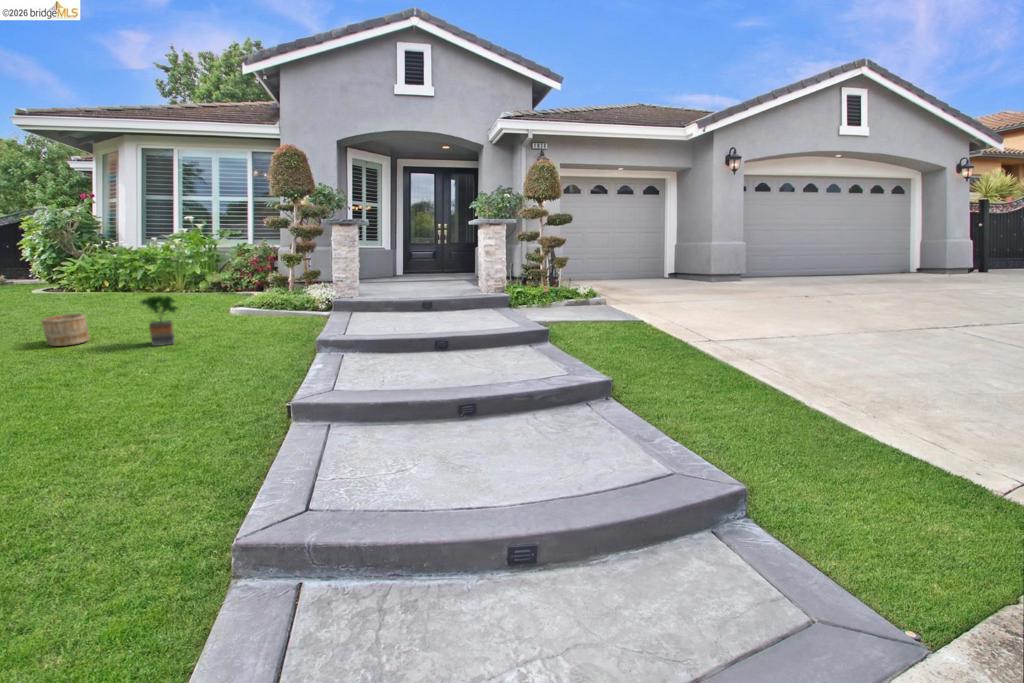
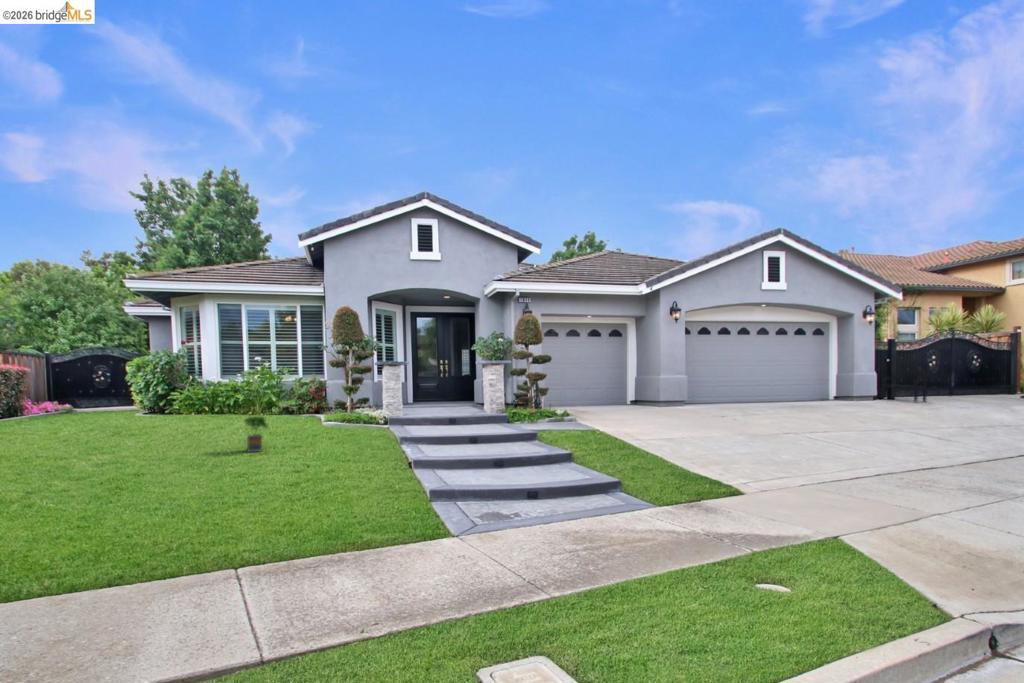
bench: none [952,247,1014,278] -> present [881,377,926,402]
wooden bucket: present [41,314,90,346] -> none [173,430,201,452]

